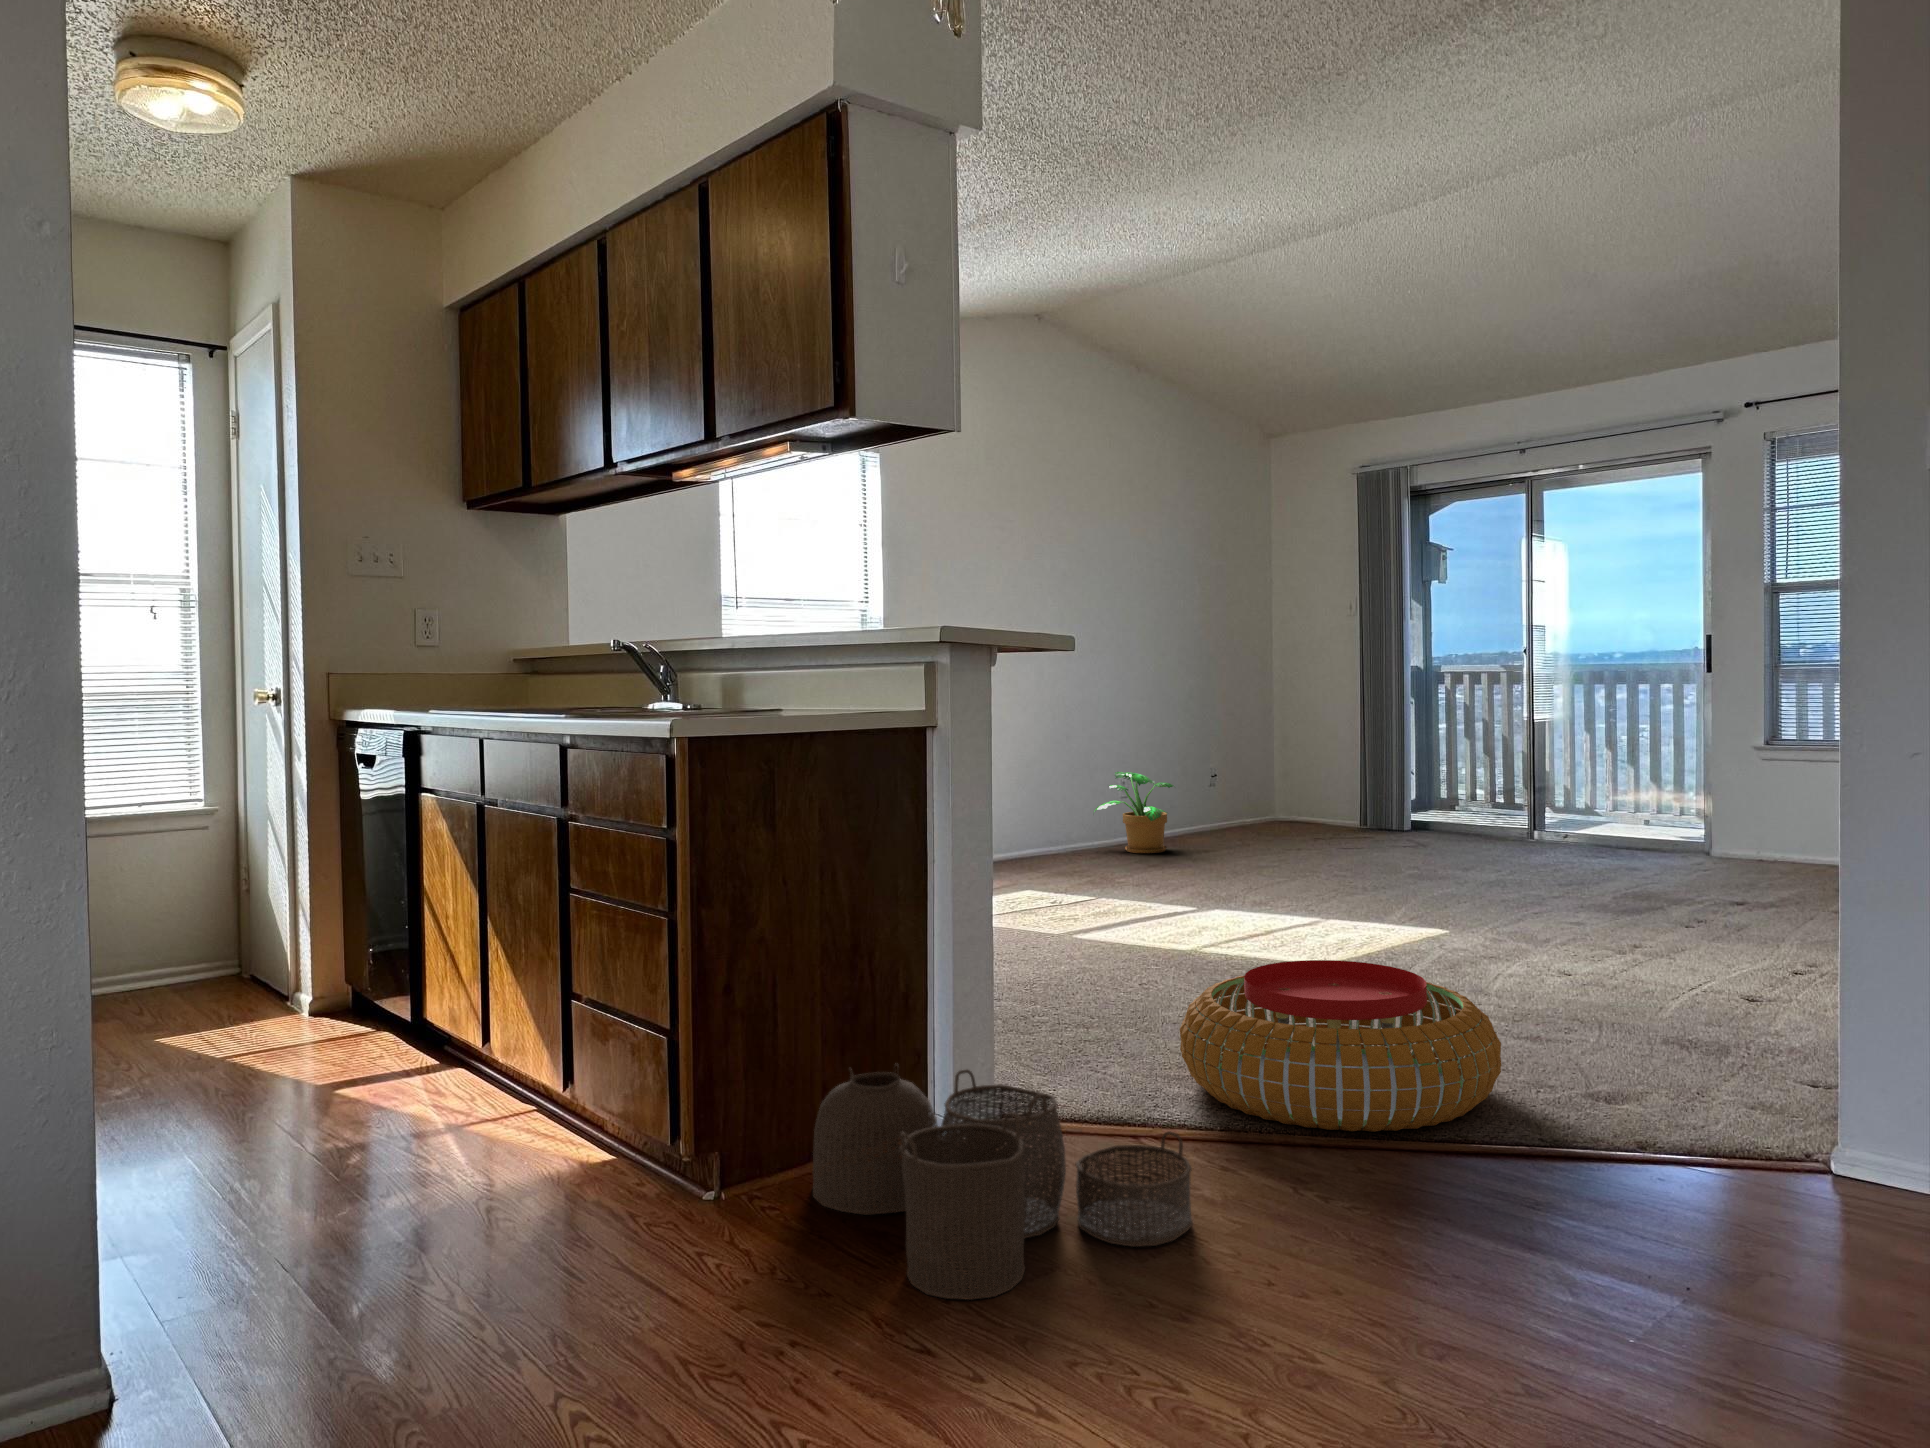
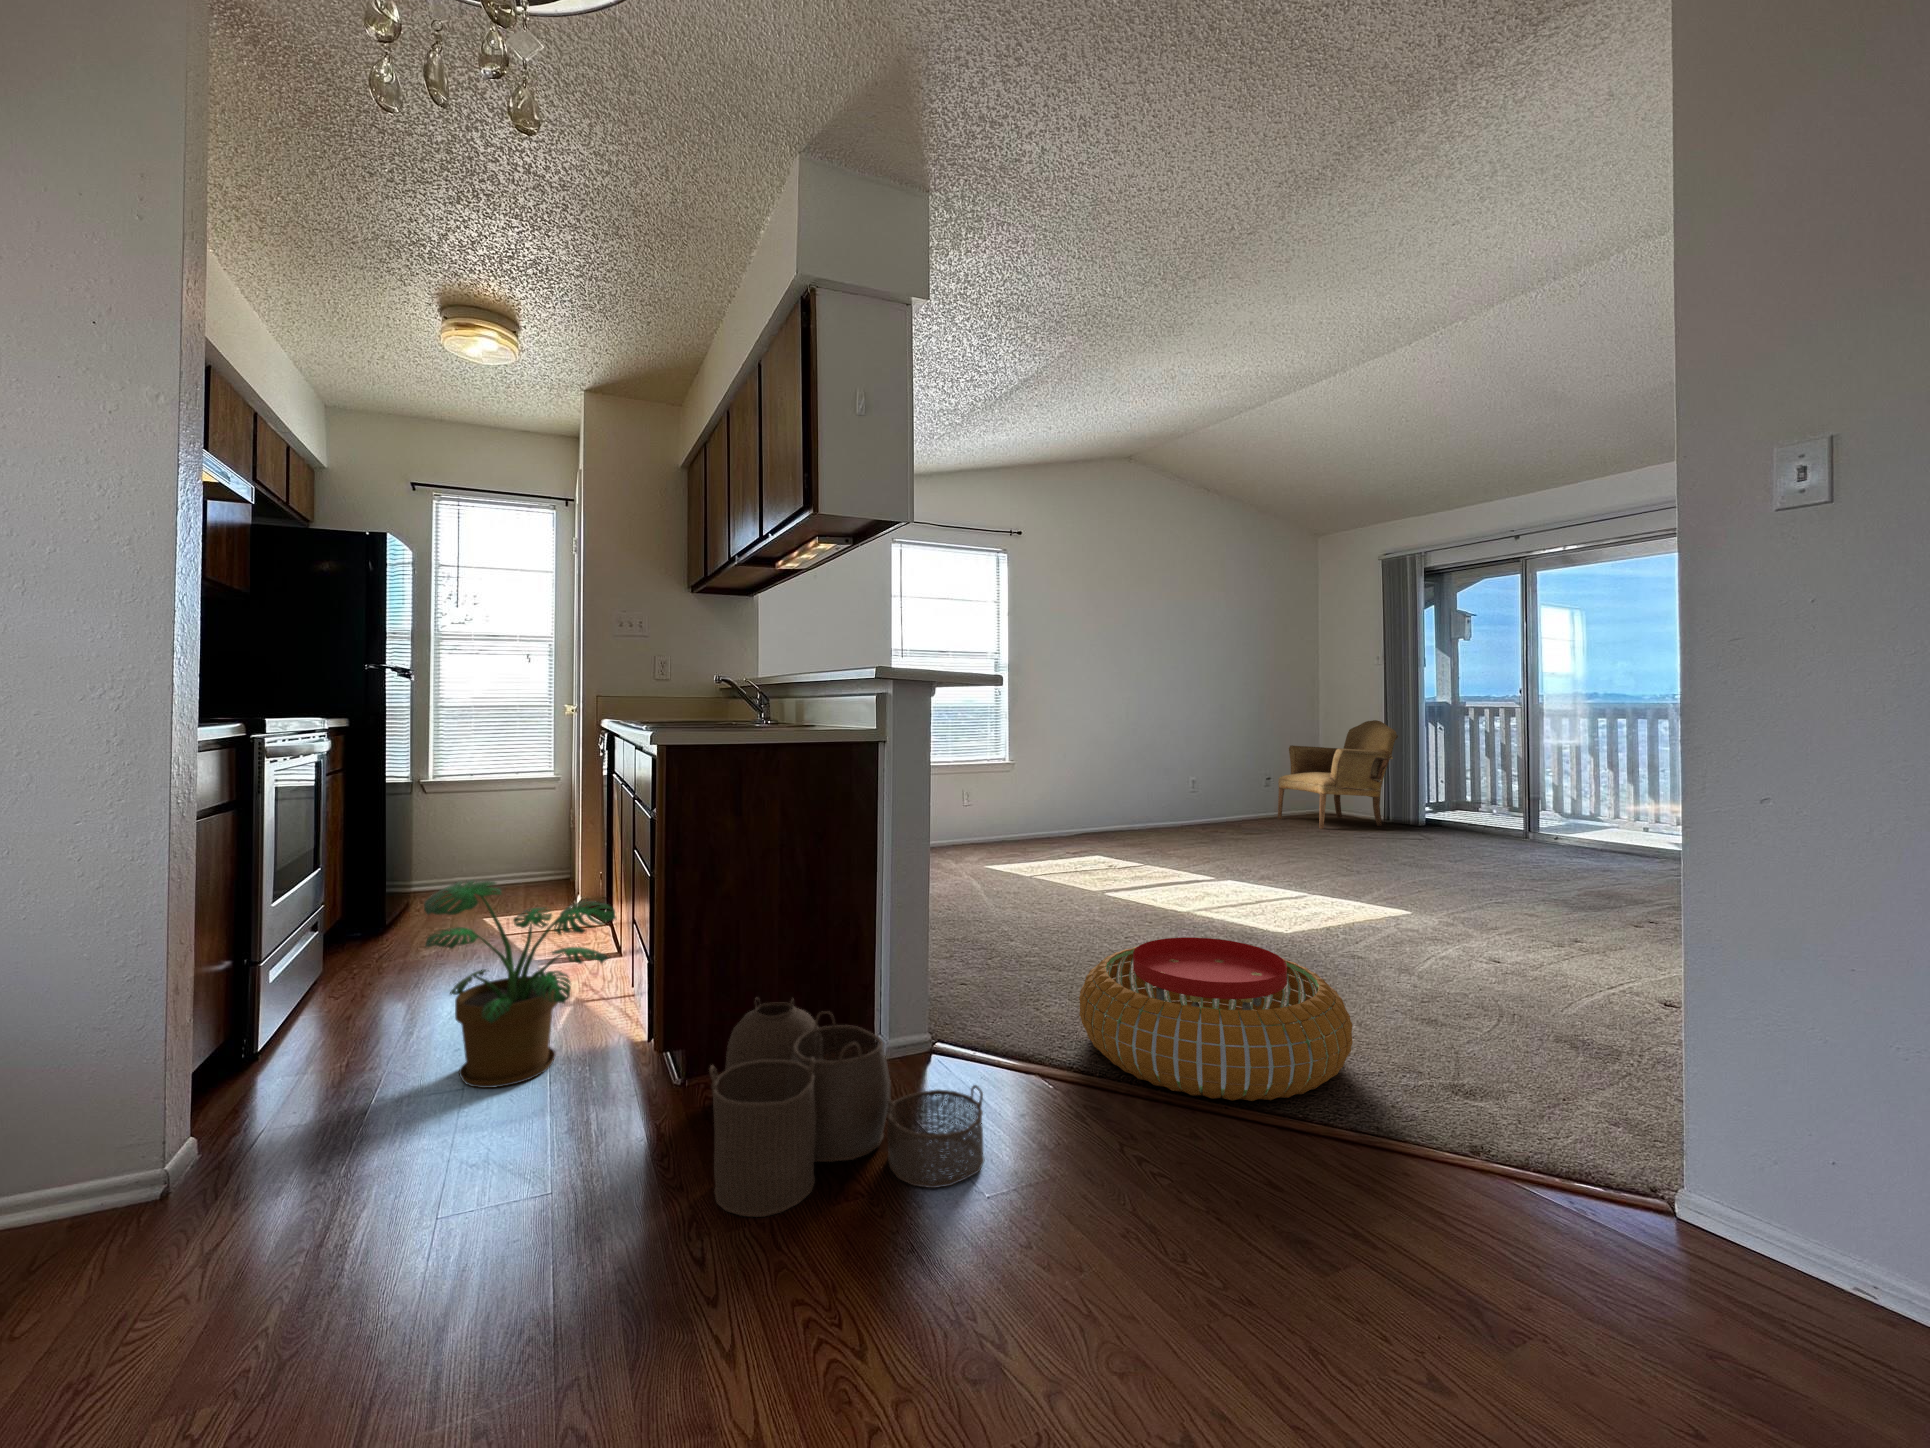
armchair: none [1214,693,1365,842] -> present [1278,720,1398,829]
potted plant: present [1094,772,1175,853] -> present [424,880,616,1088]

